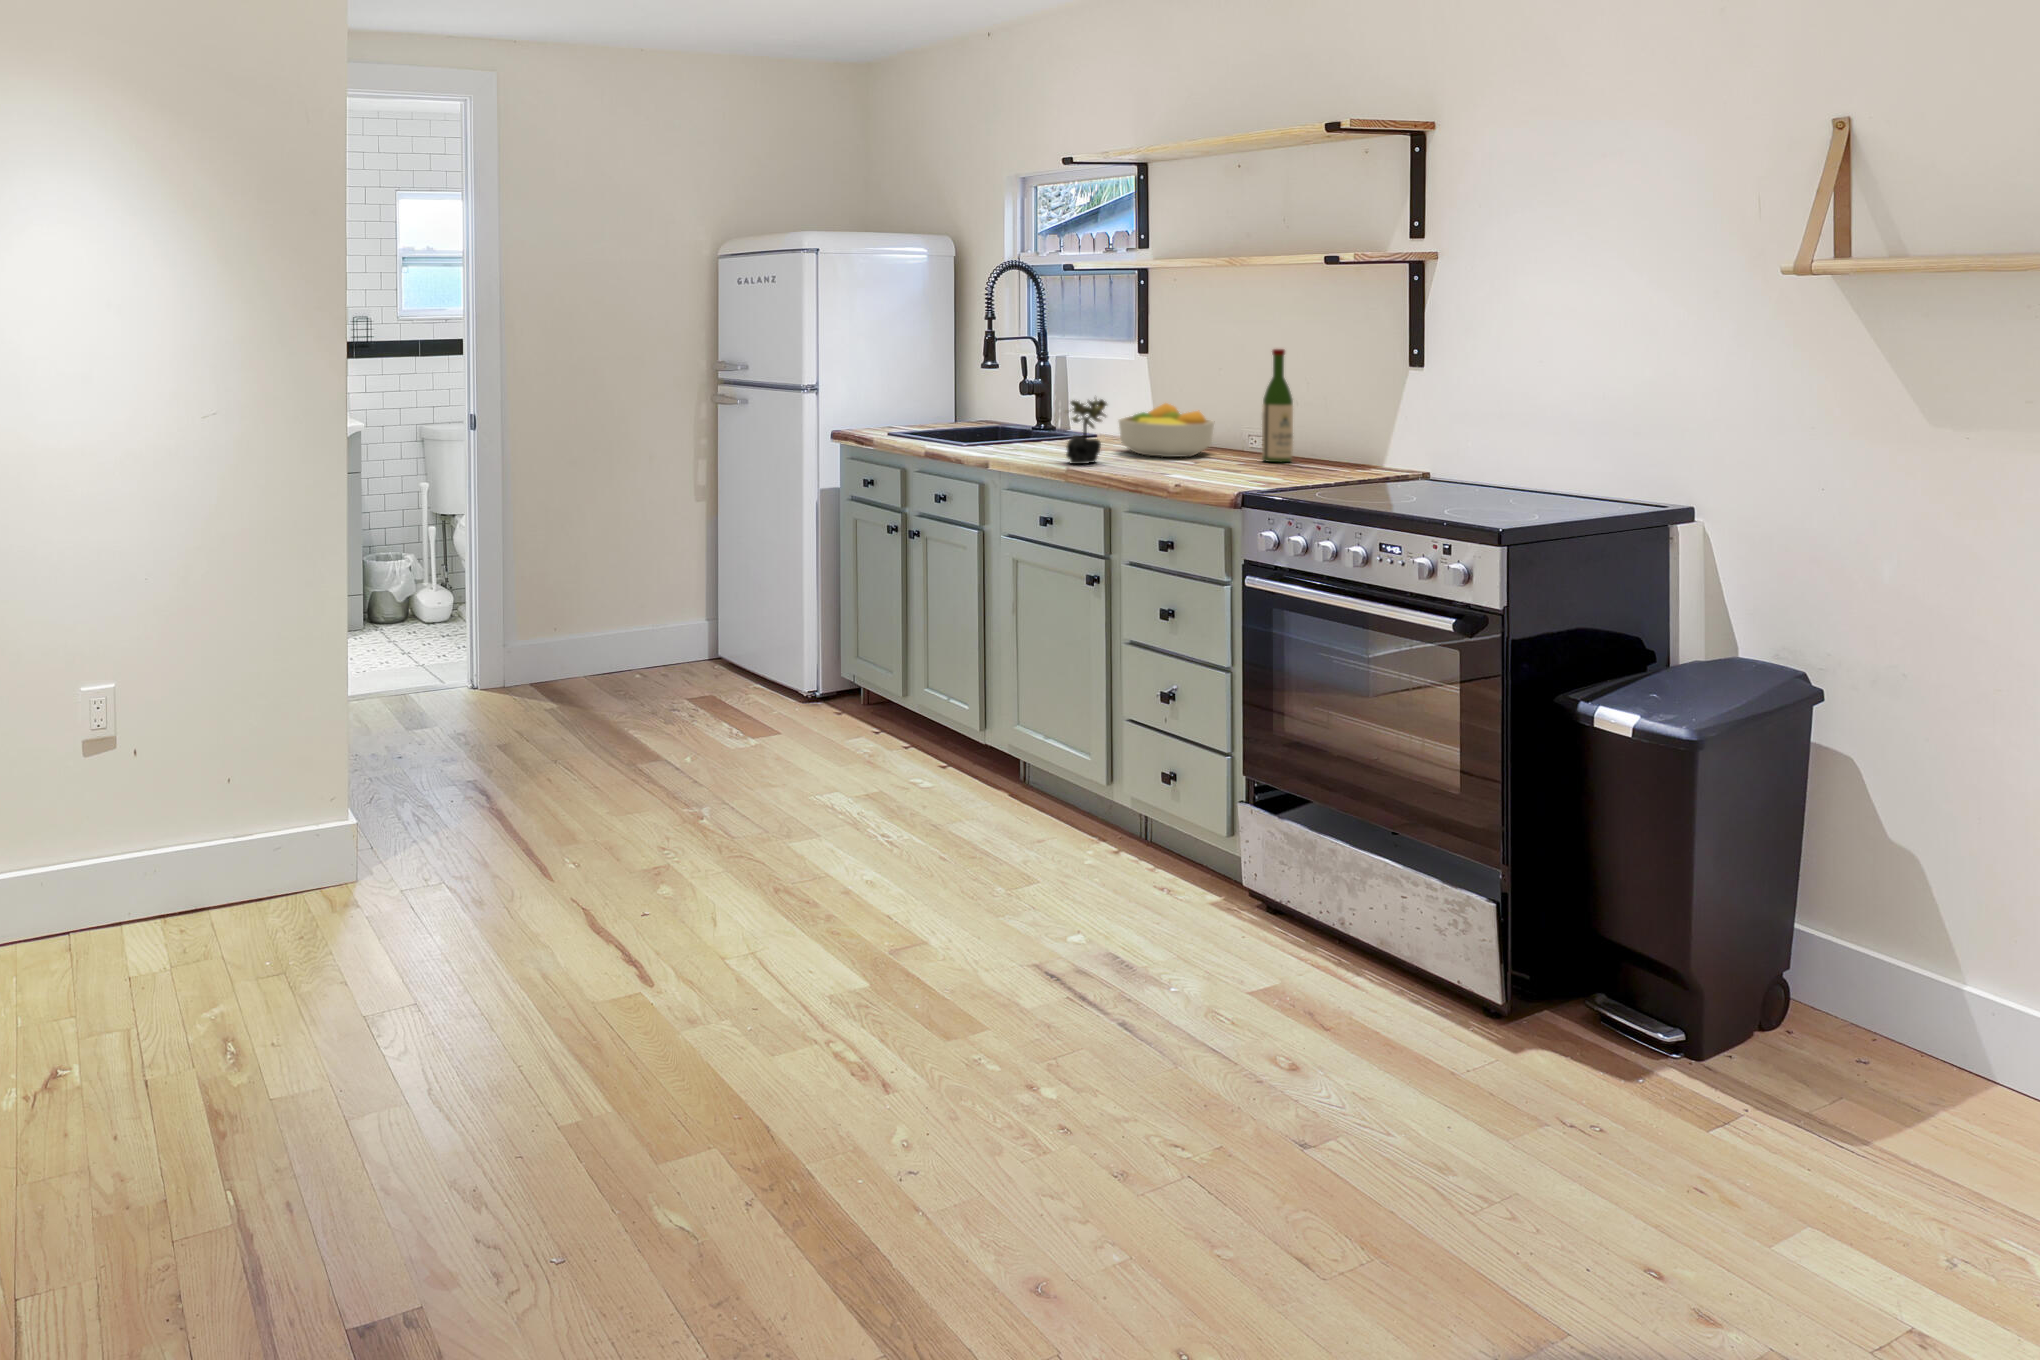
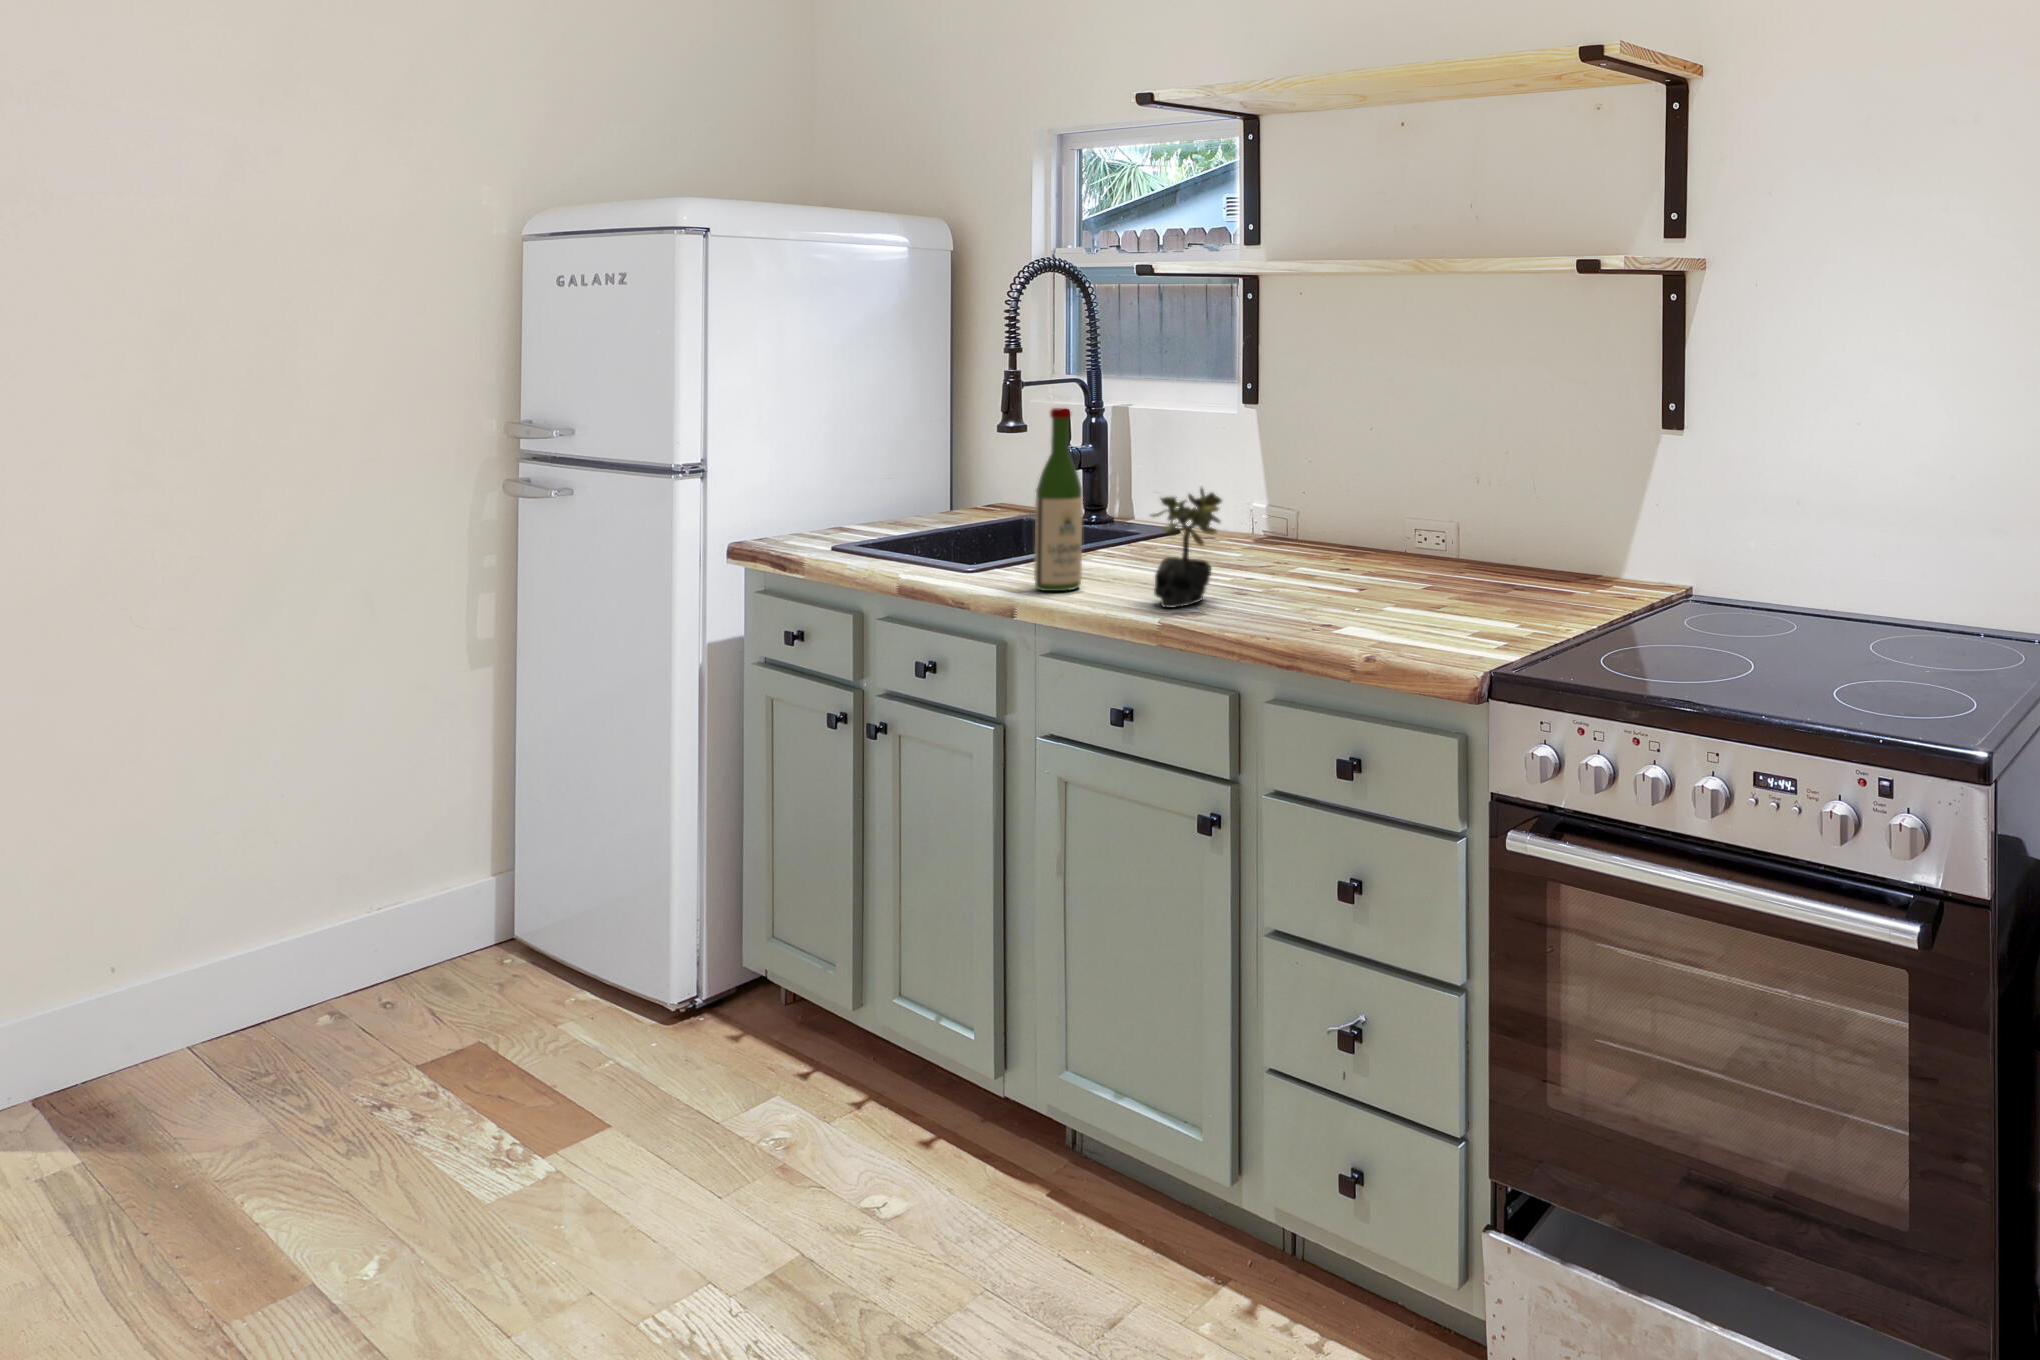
wine bottle: present [1262,349,1293,462] -> present [1034,408,1083,591]
fruit bowl: present [1119,403,1214,457] -> none [1228,487,1371,580]

